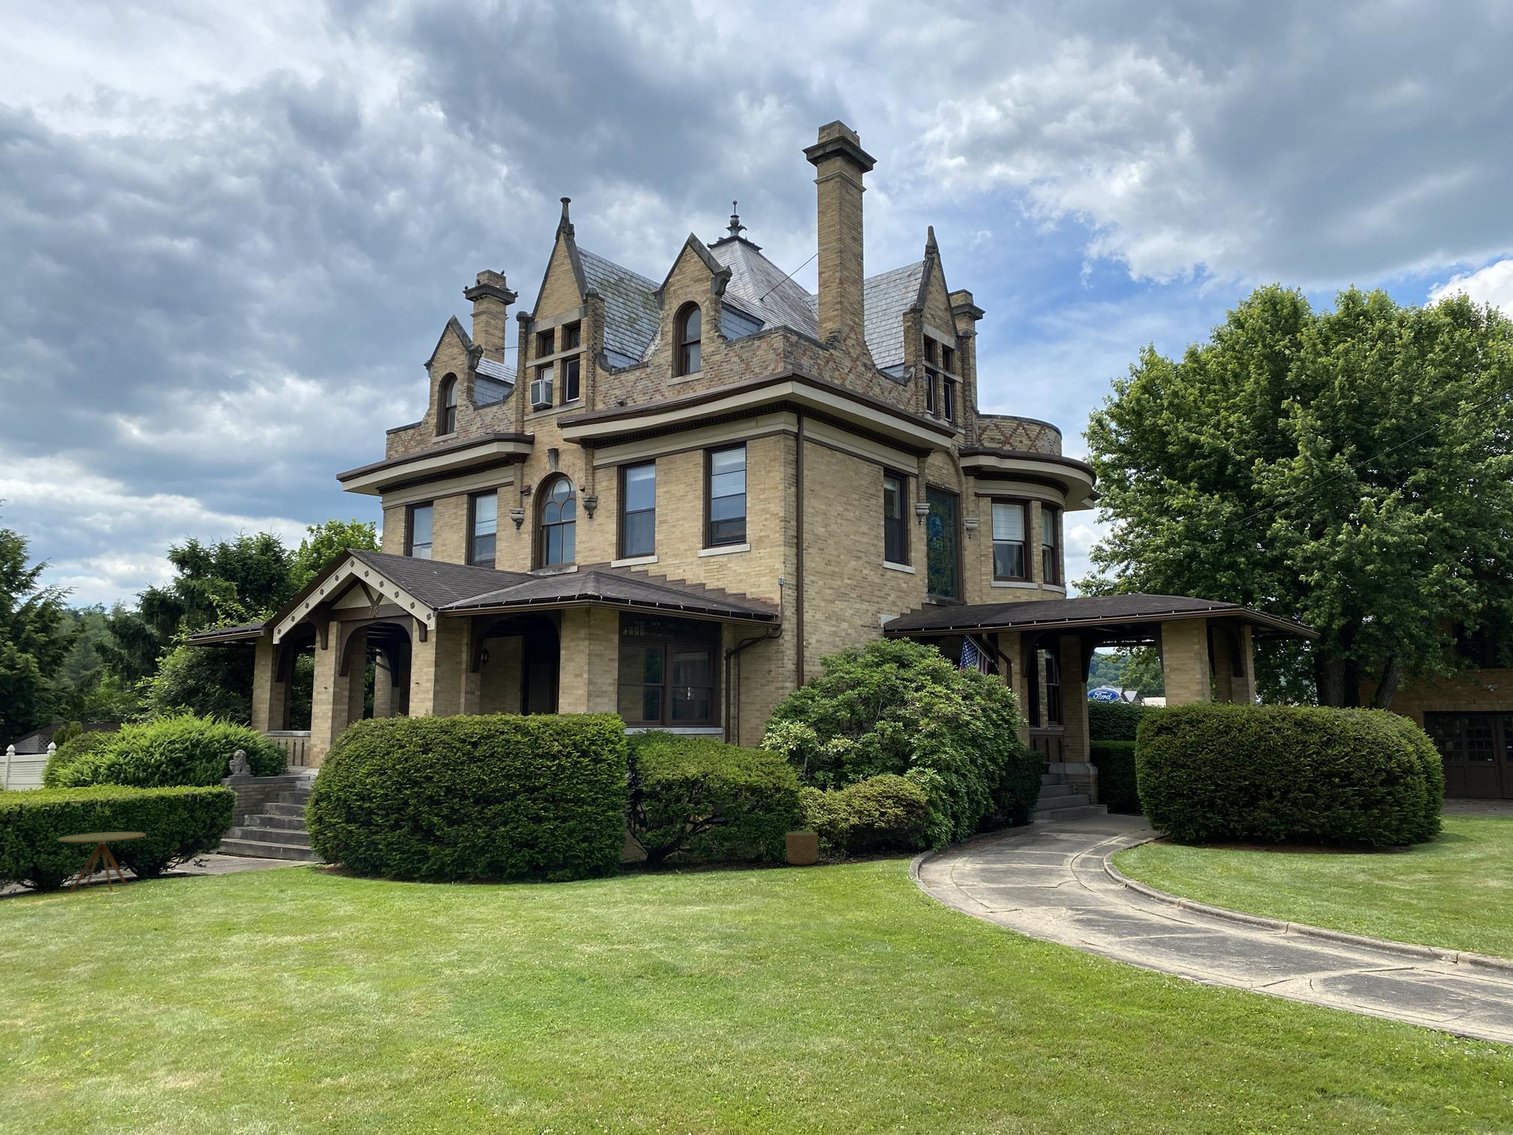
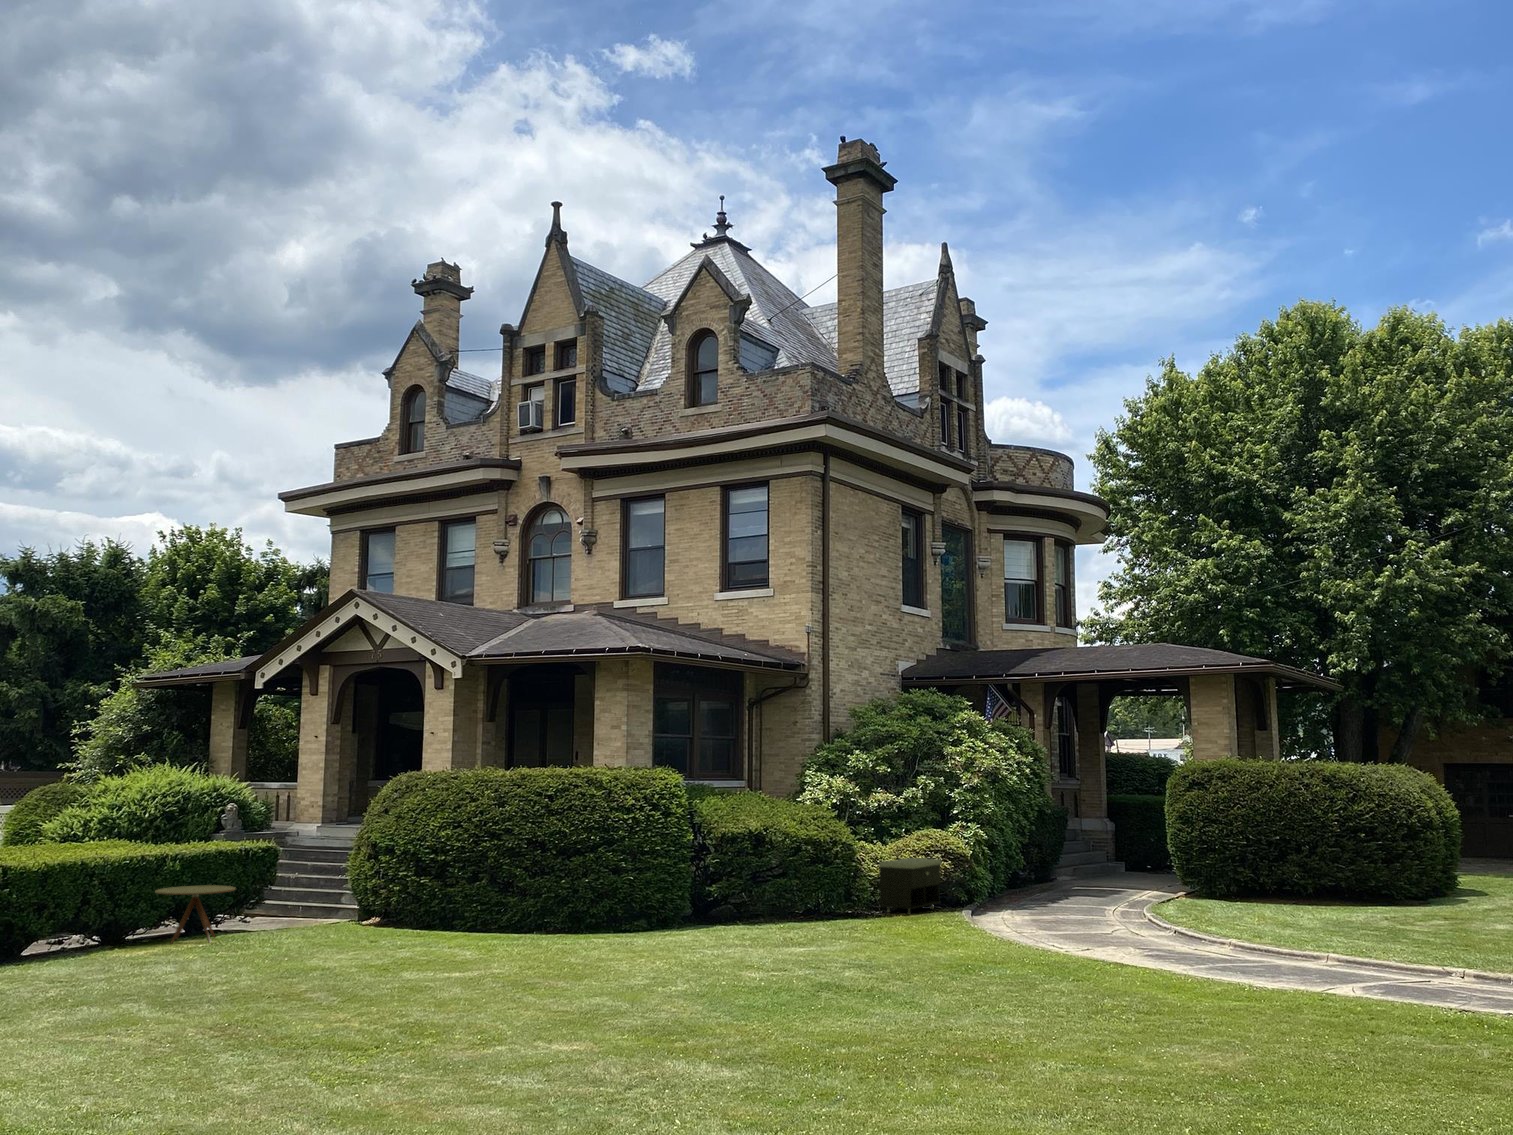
storage bench: none [824,804,891,862] -> present [879,858,942,913]
planter: present [785,831,818,865] -> none [845,884,877,916]

